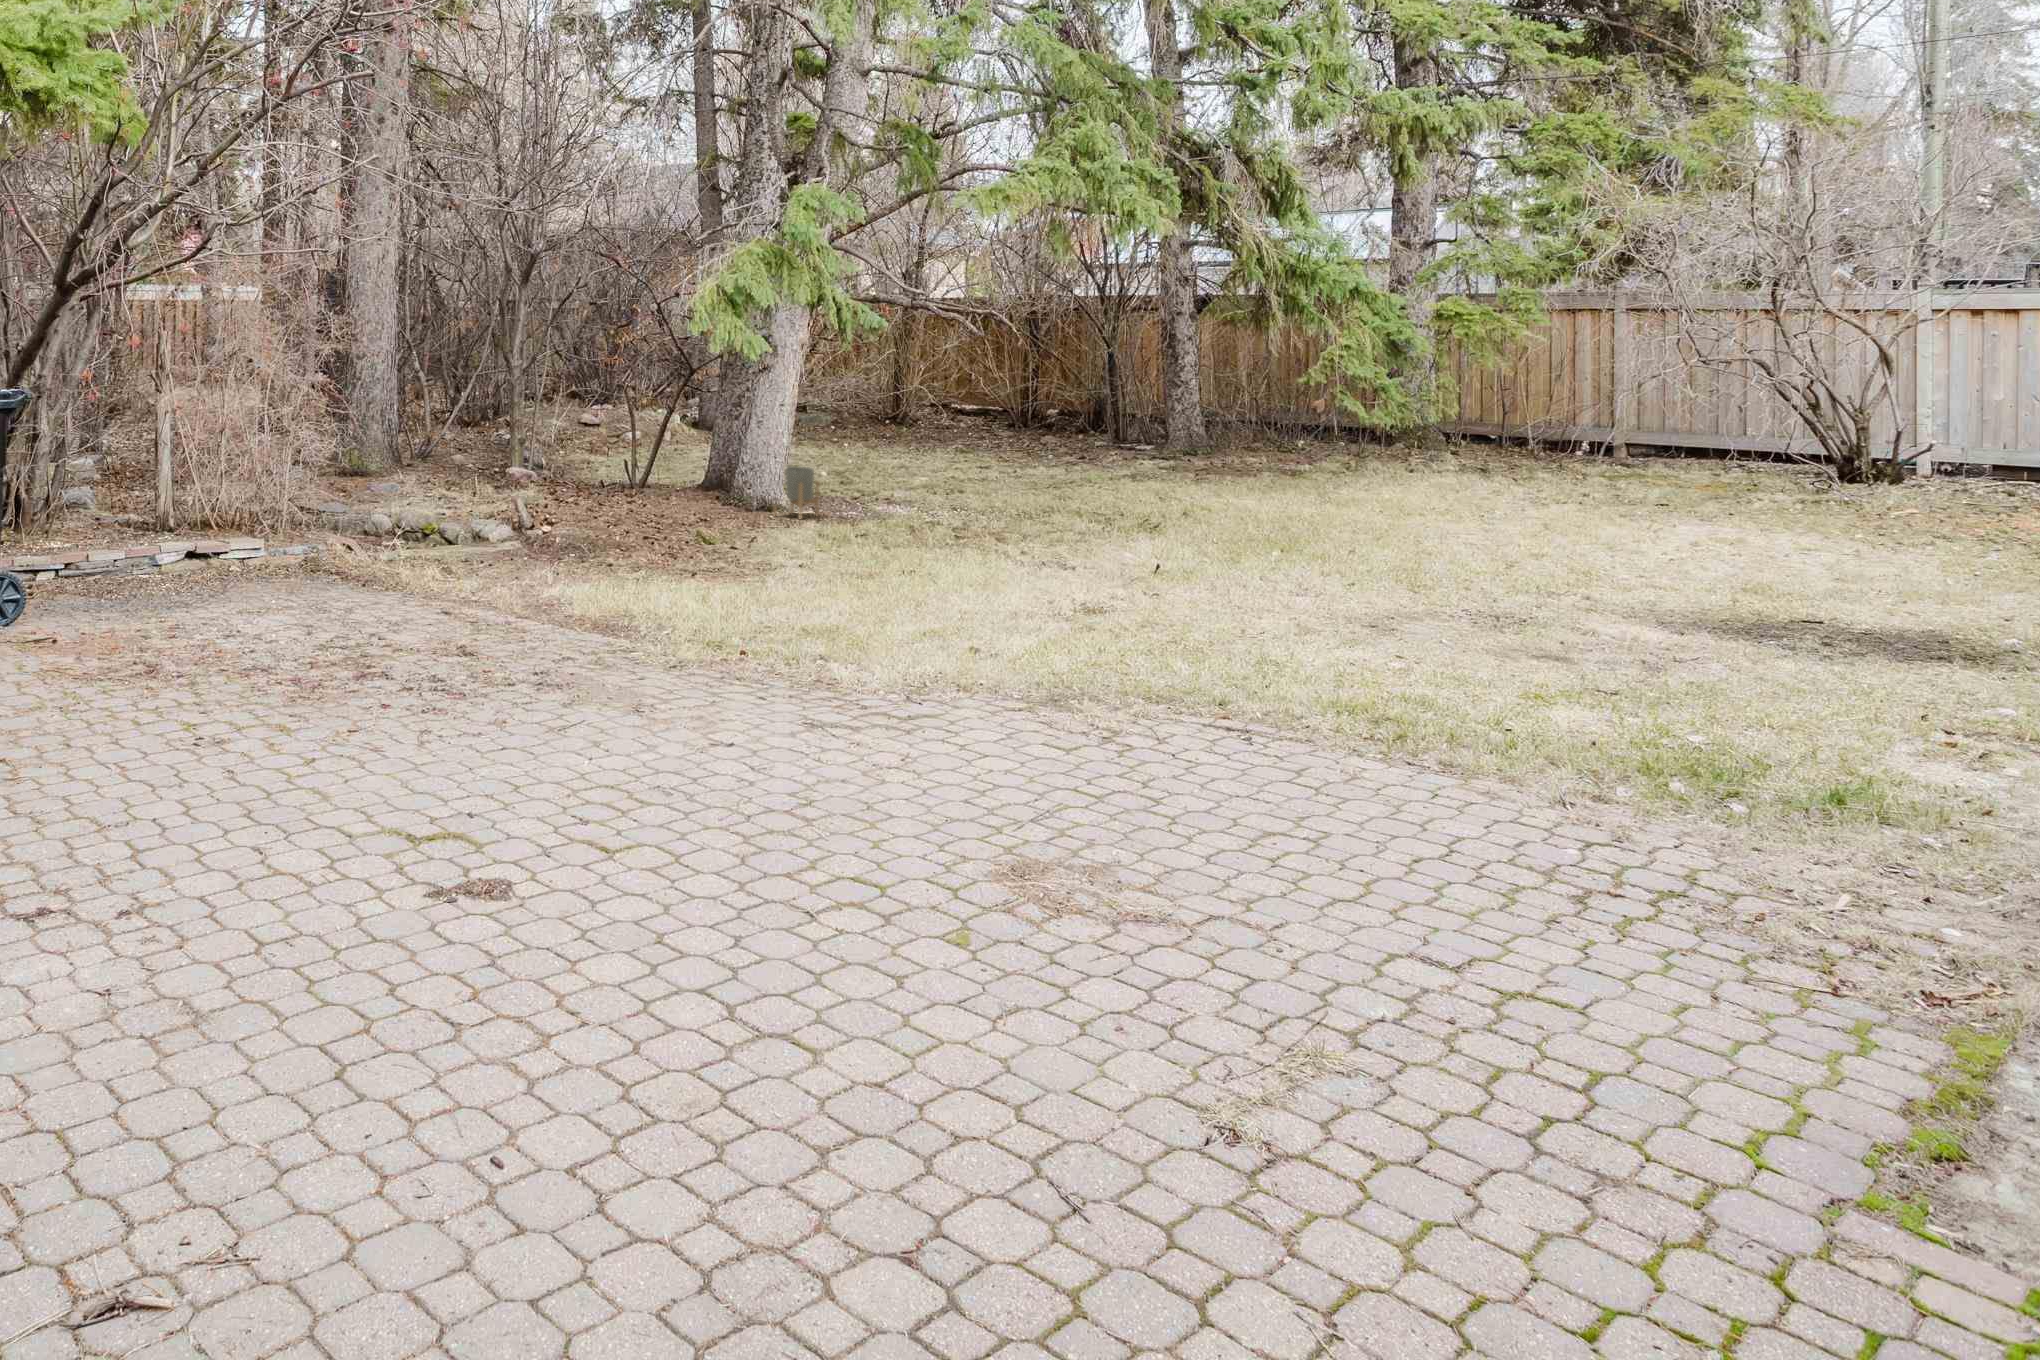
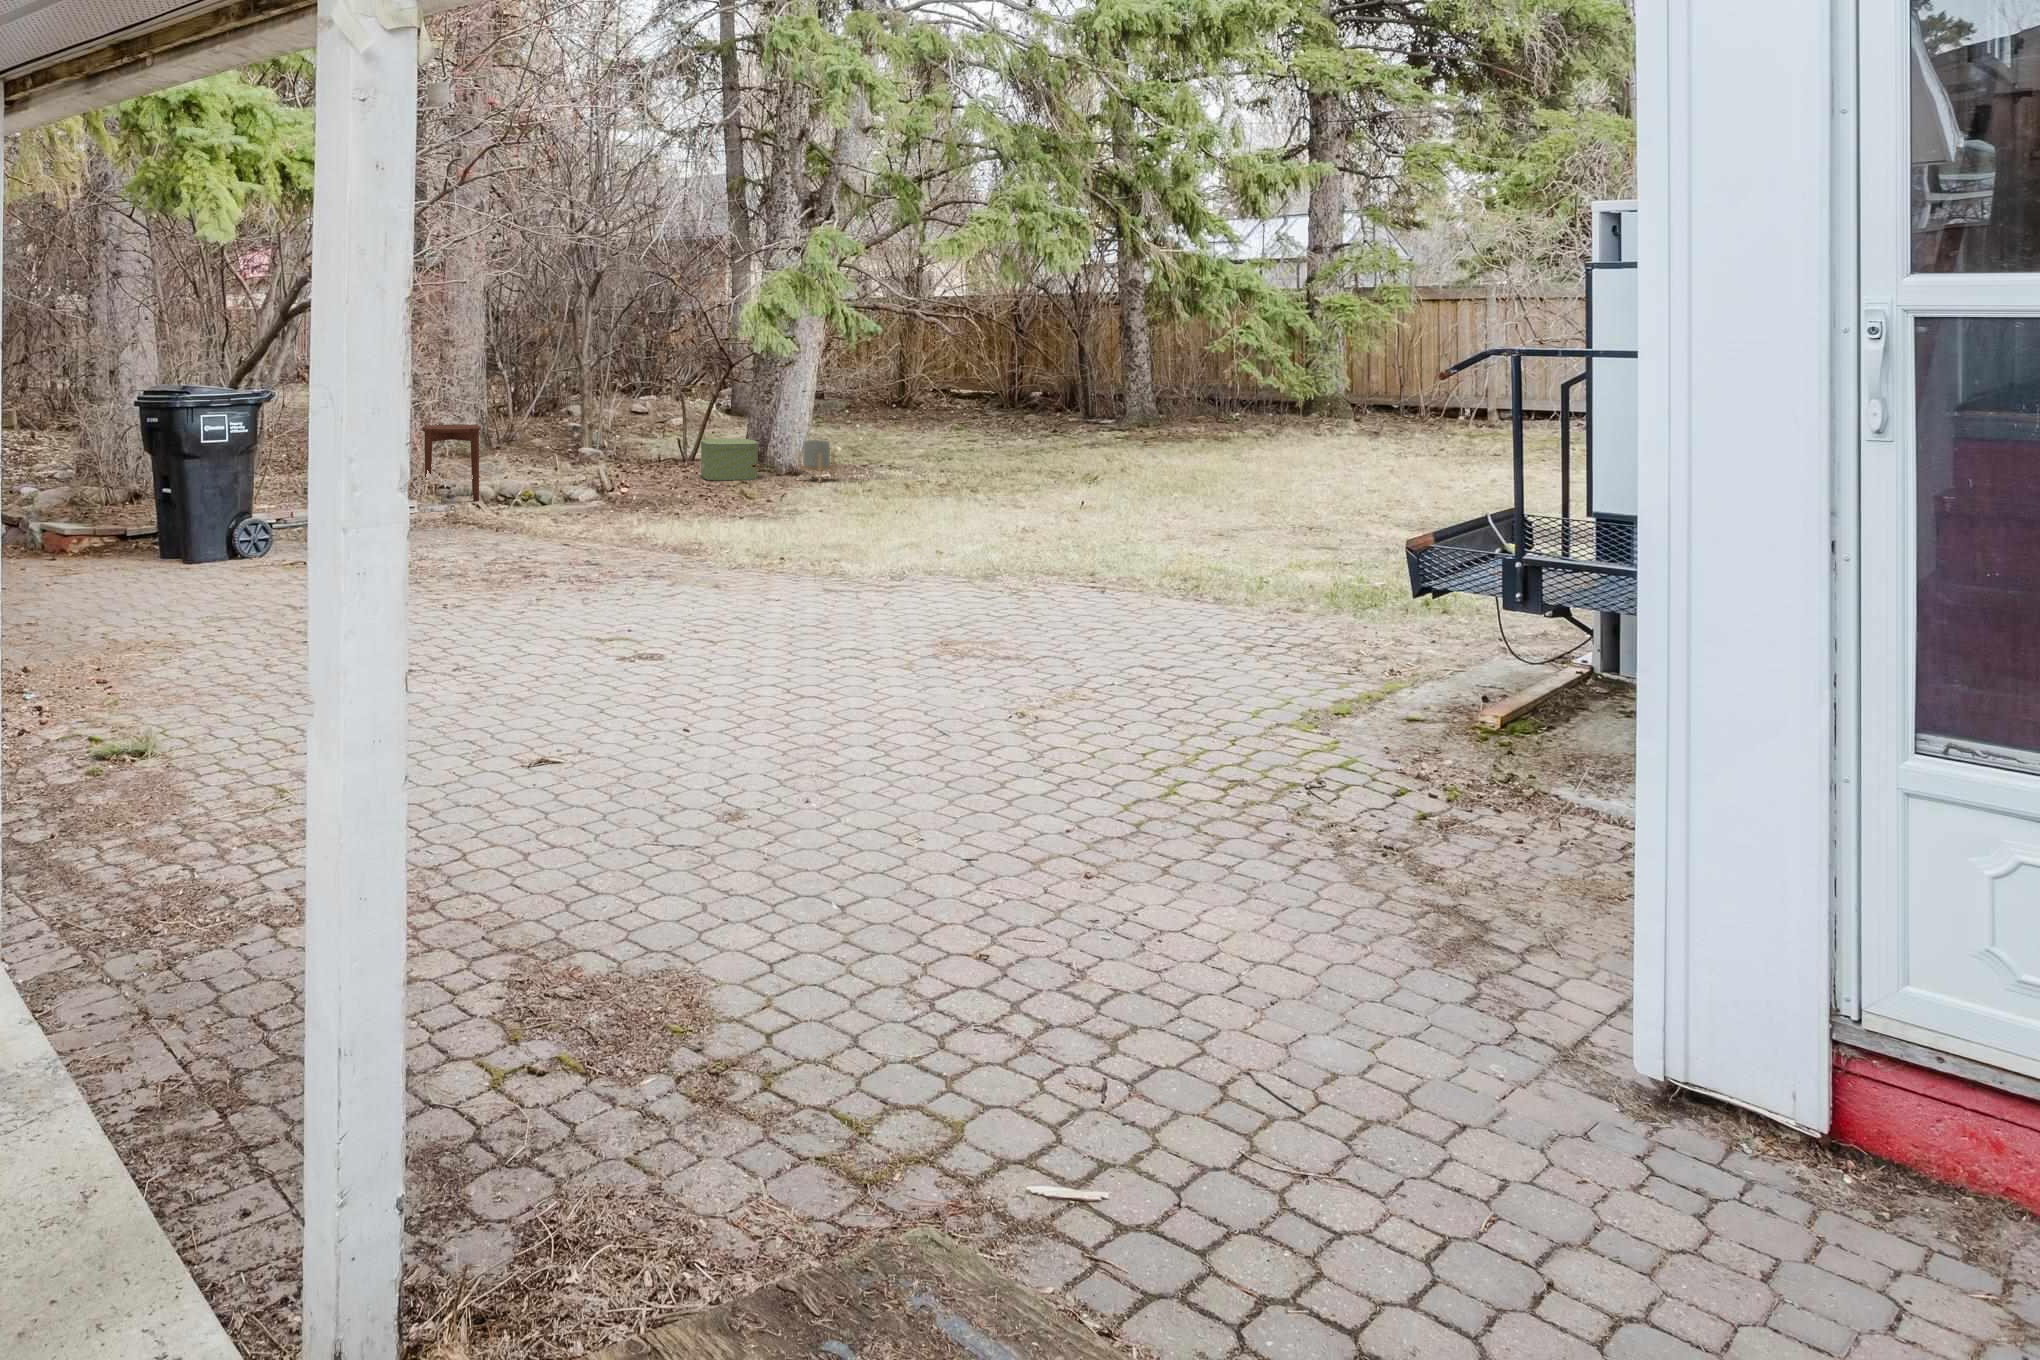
side table: none [299,439,374,537] -> present [422,424,481,501]
storage box: none [654,462,725,514] -> present [701,439,758,480]

